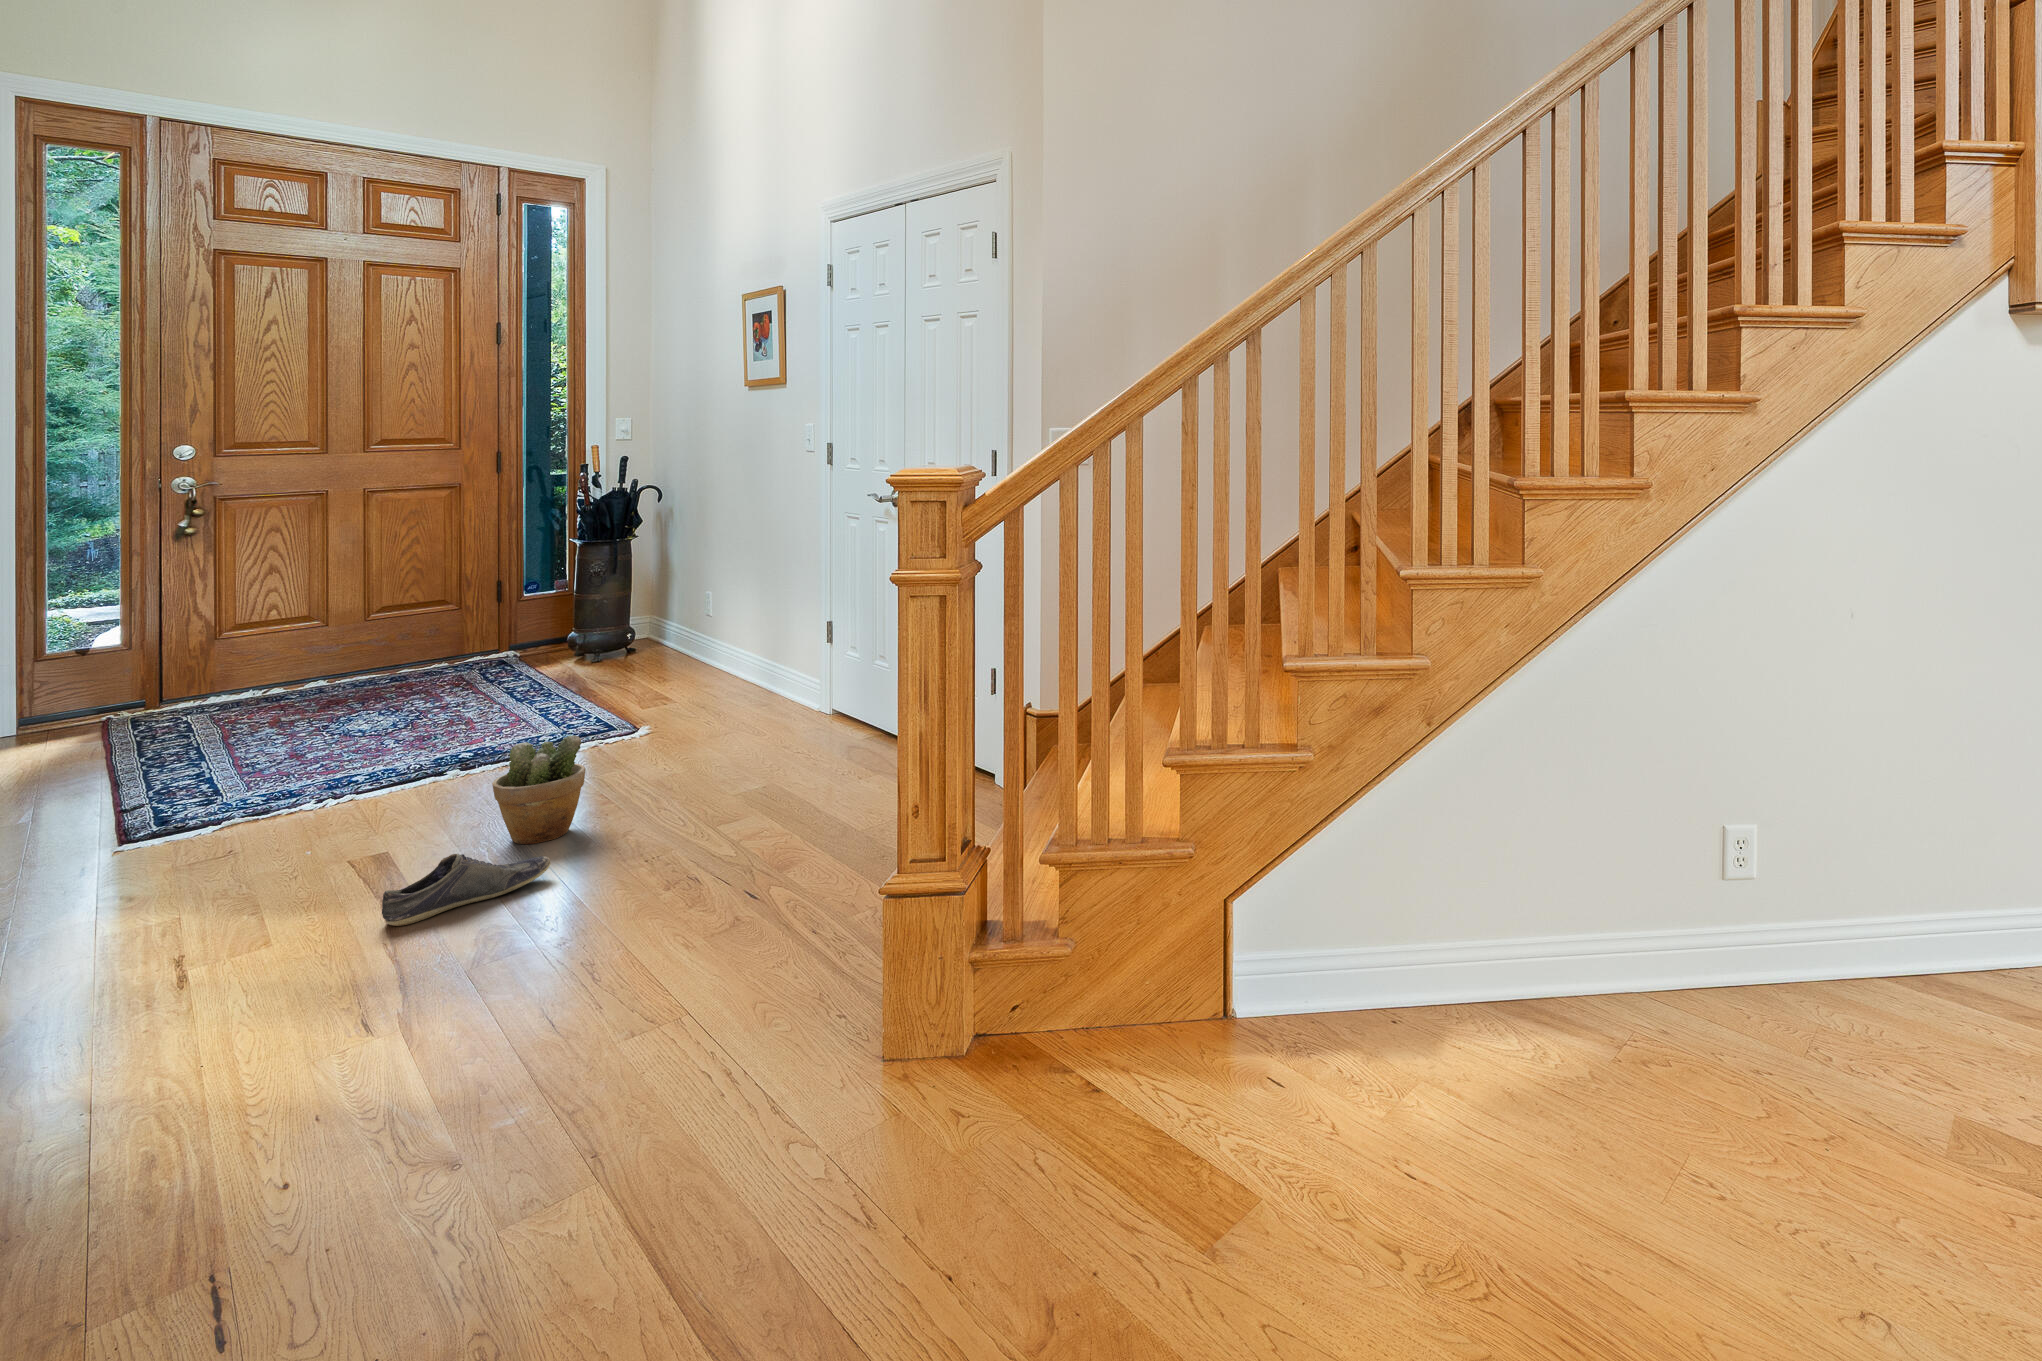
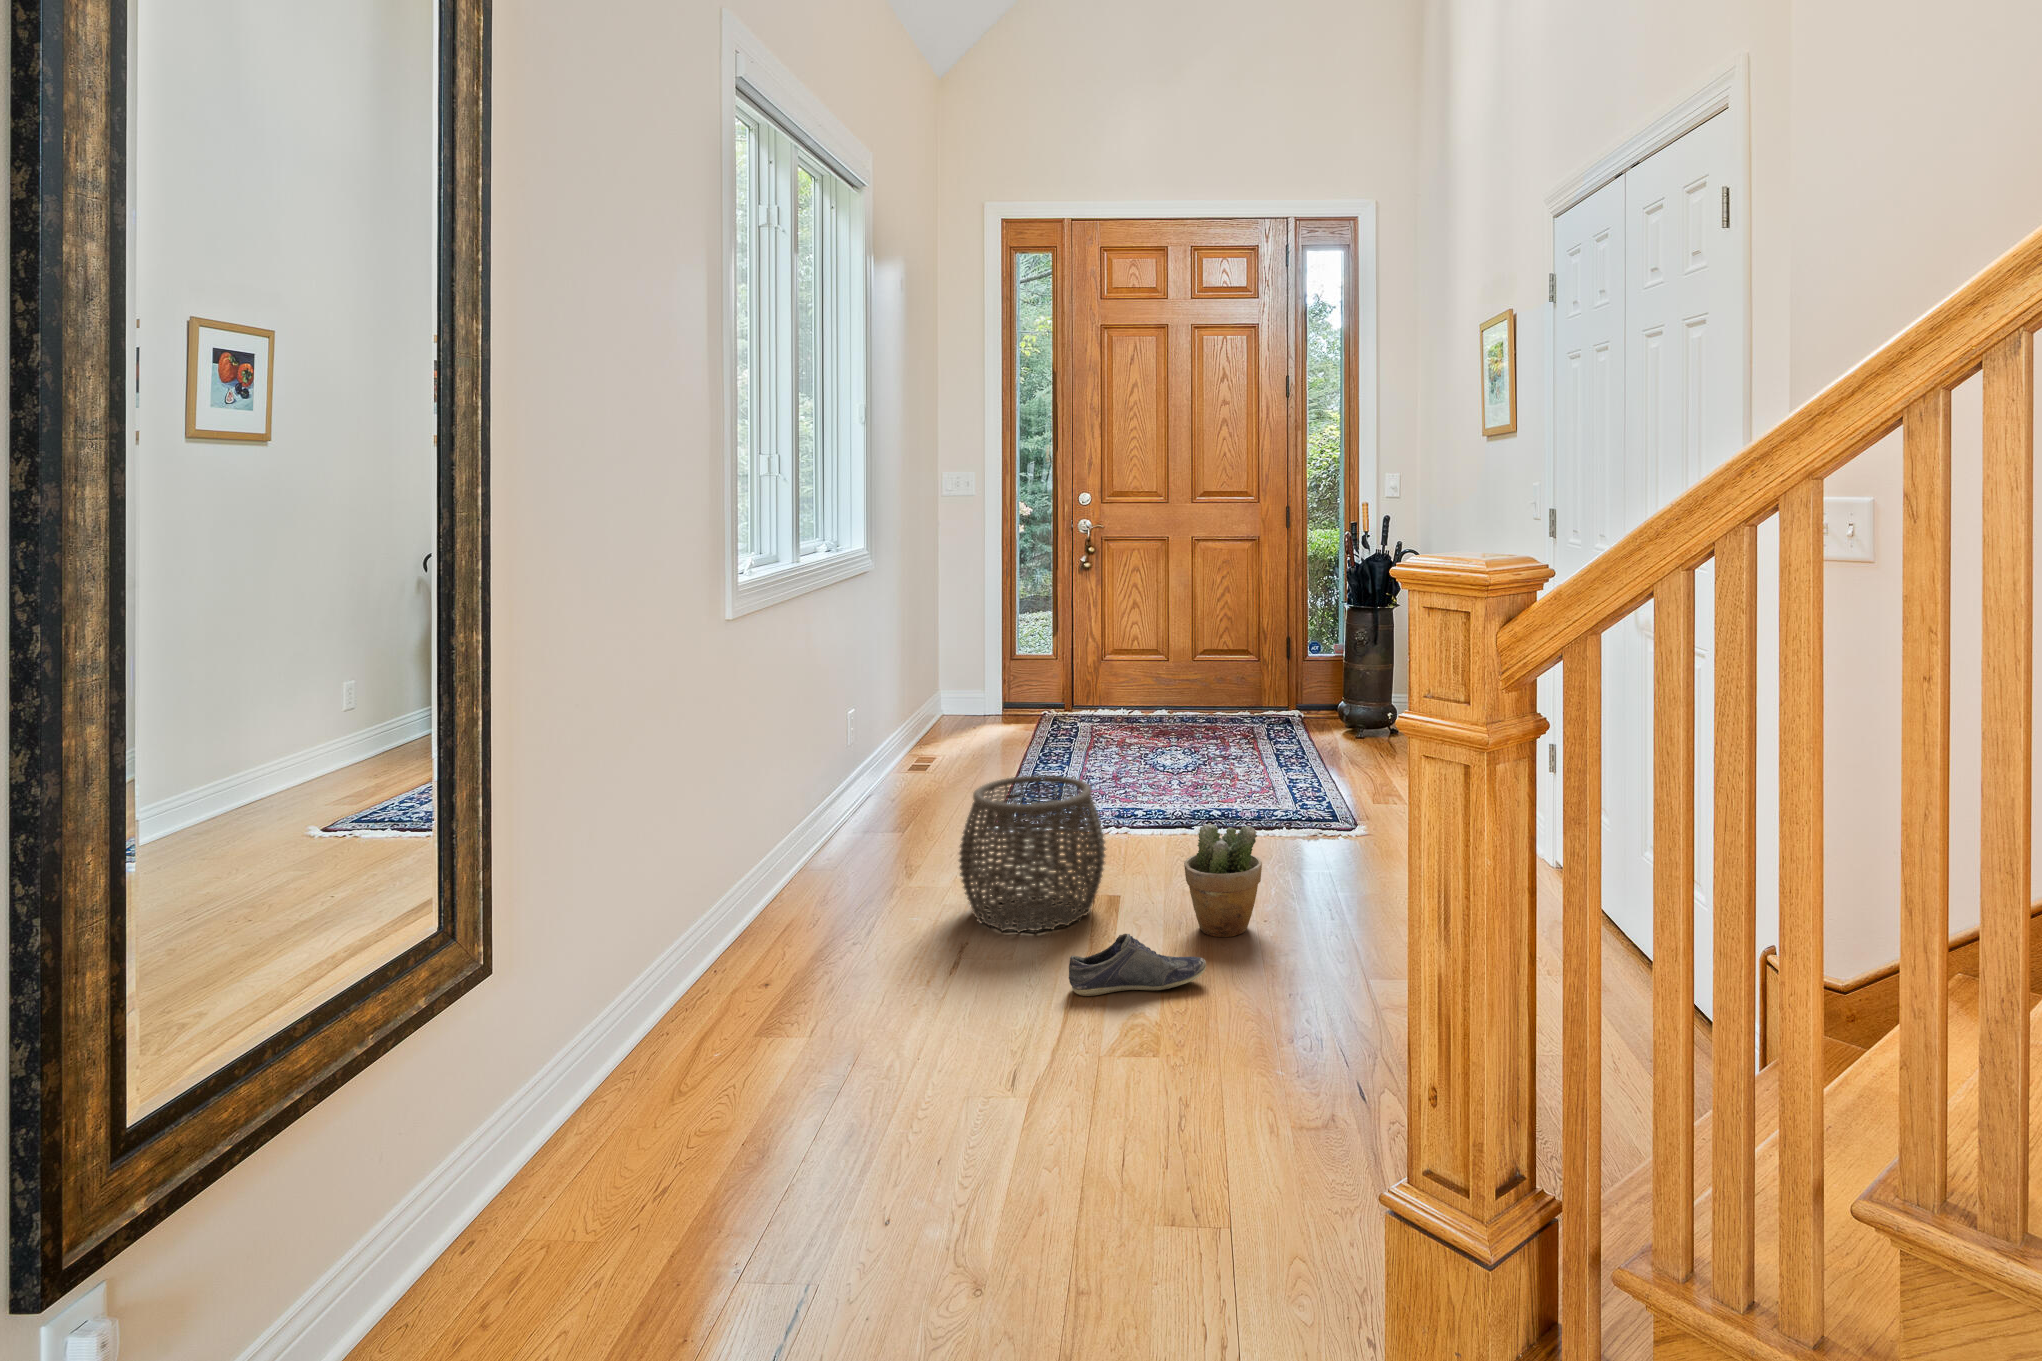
woven basket: none [152,732,380,909] -> present [959,775,1106,932]

